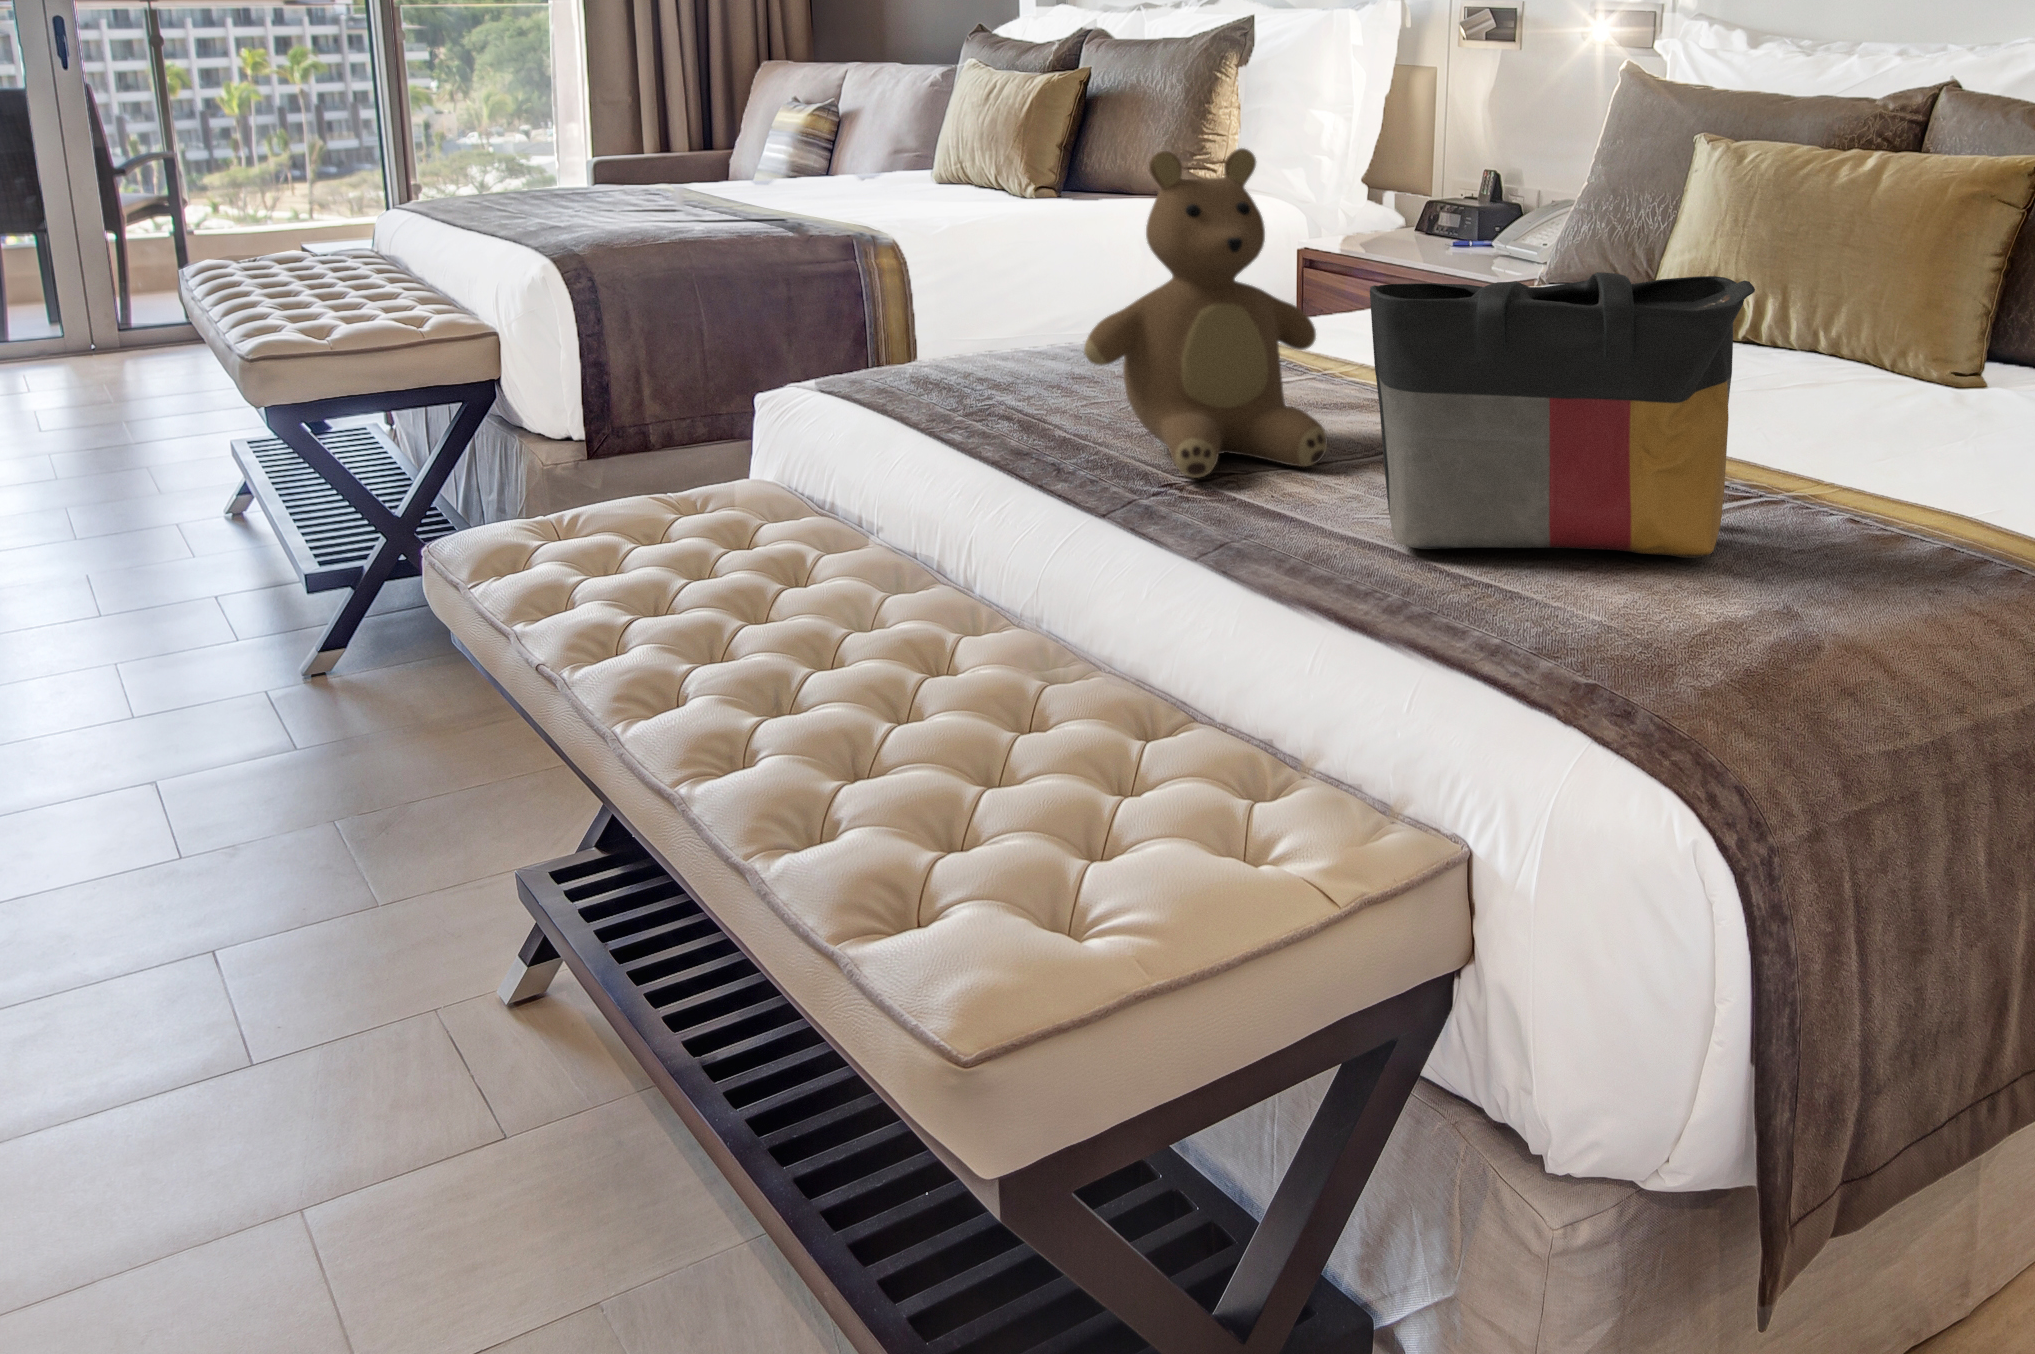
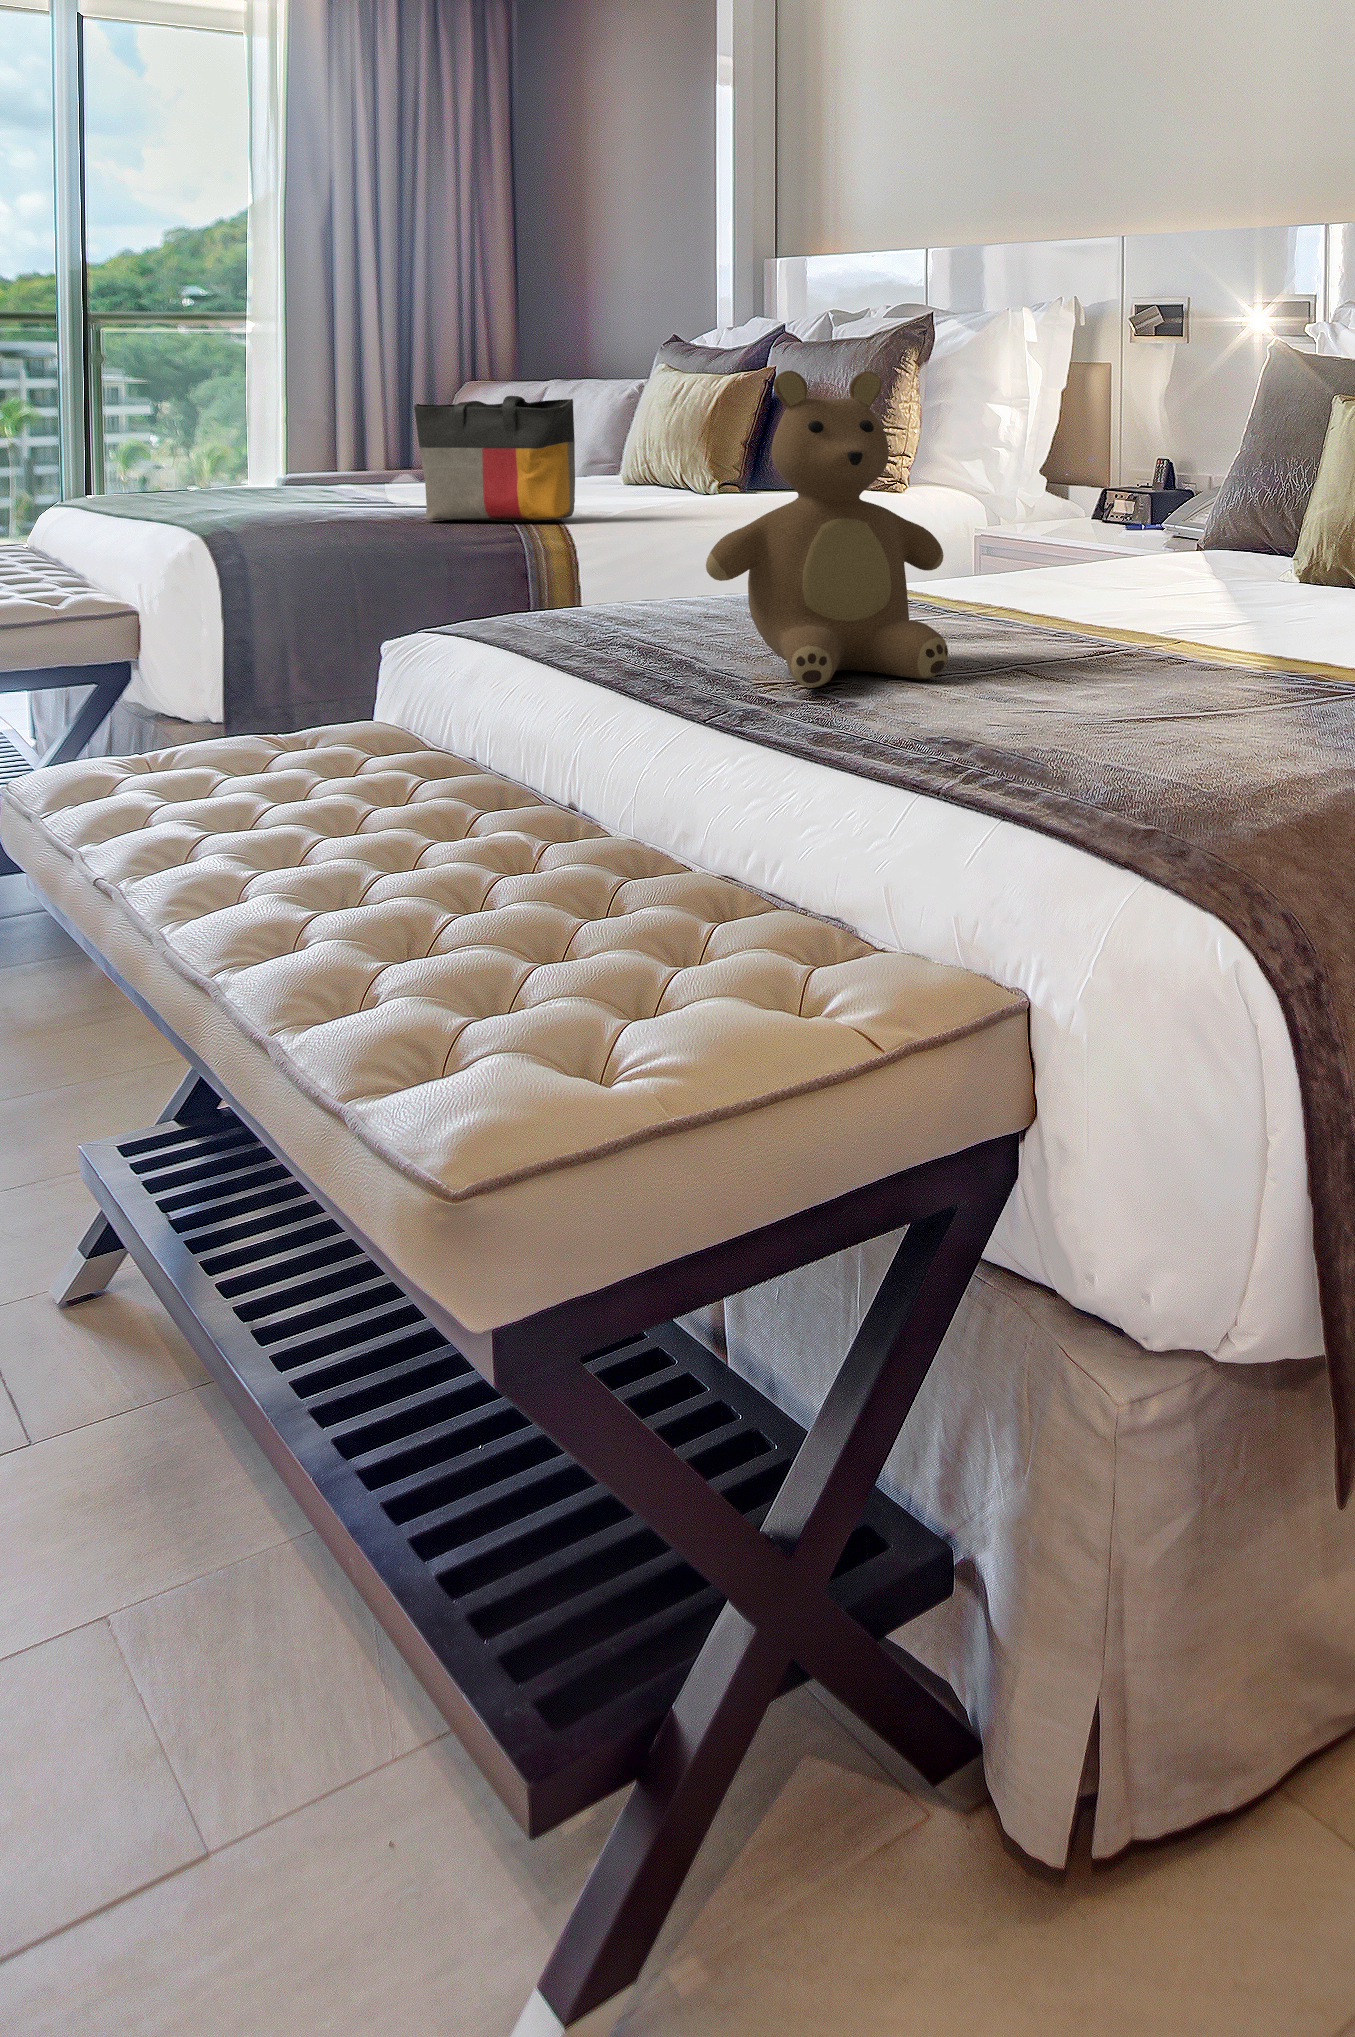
tote bag: present [1370,272,1755,558] -> present [414,396,575,522]

